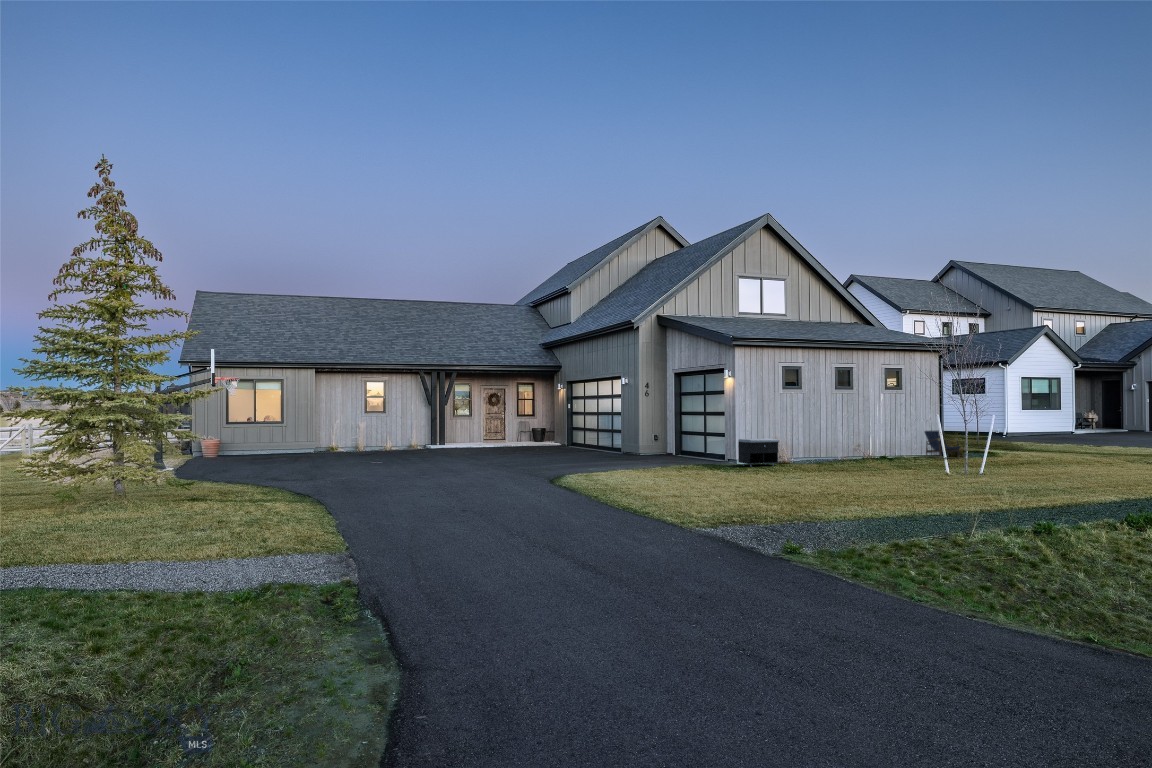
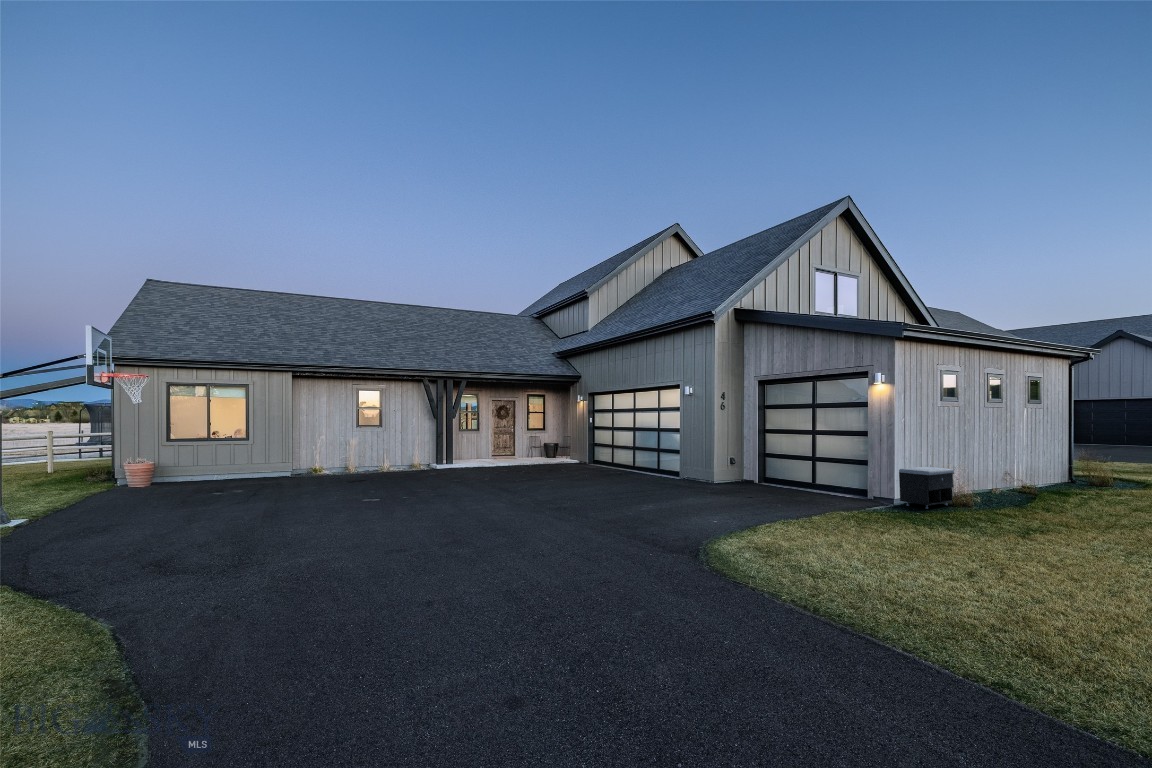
lounge chair: present [925,431,960,458] -> none [1050,451,1104,487]

